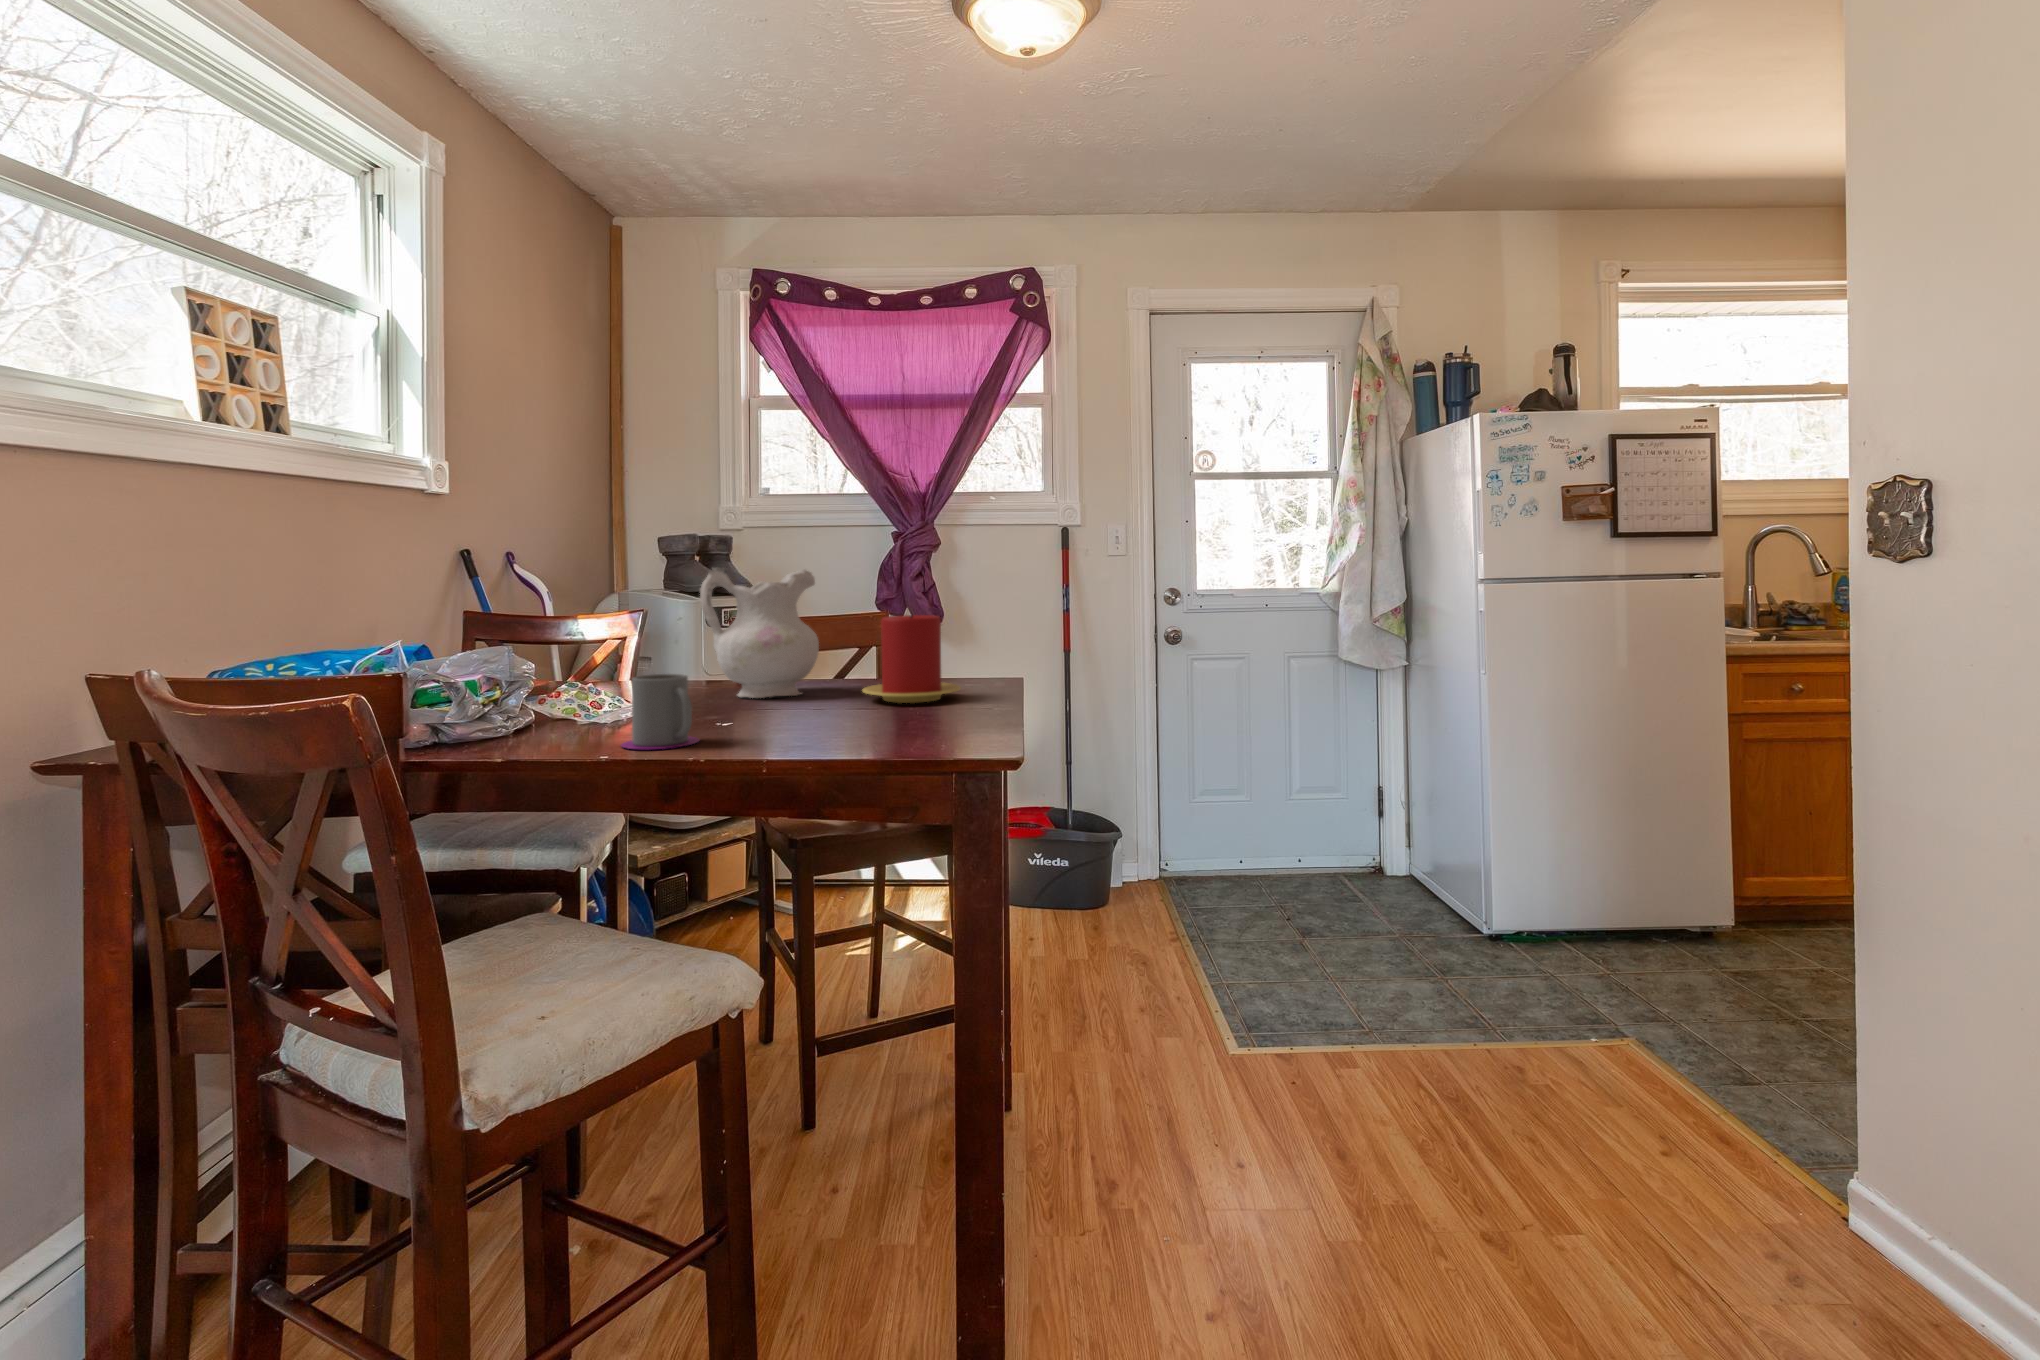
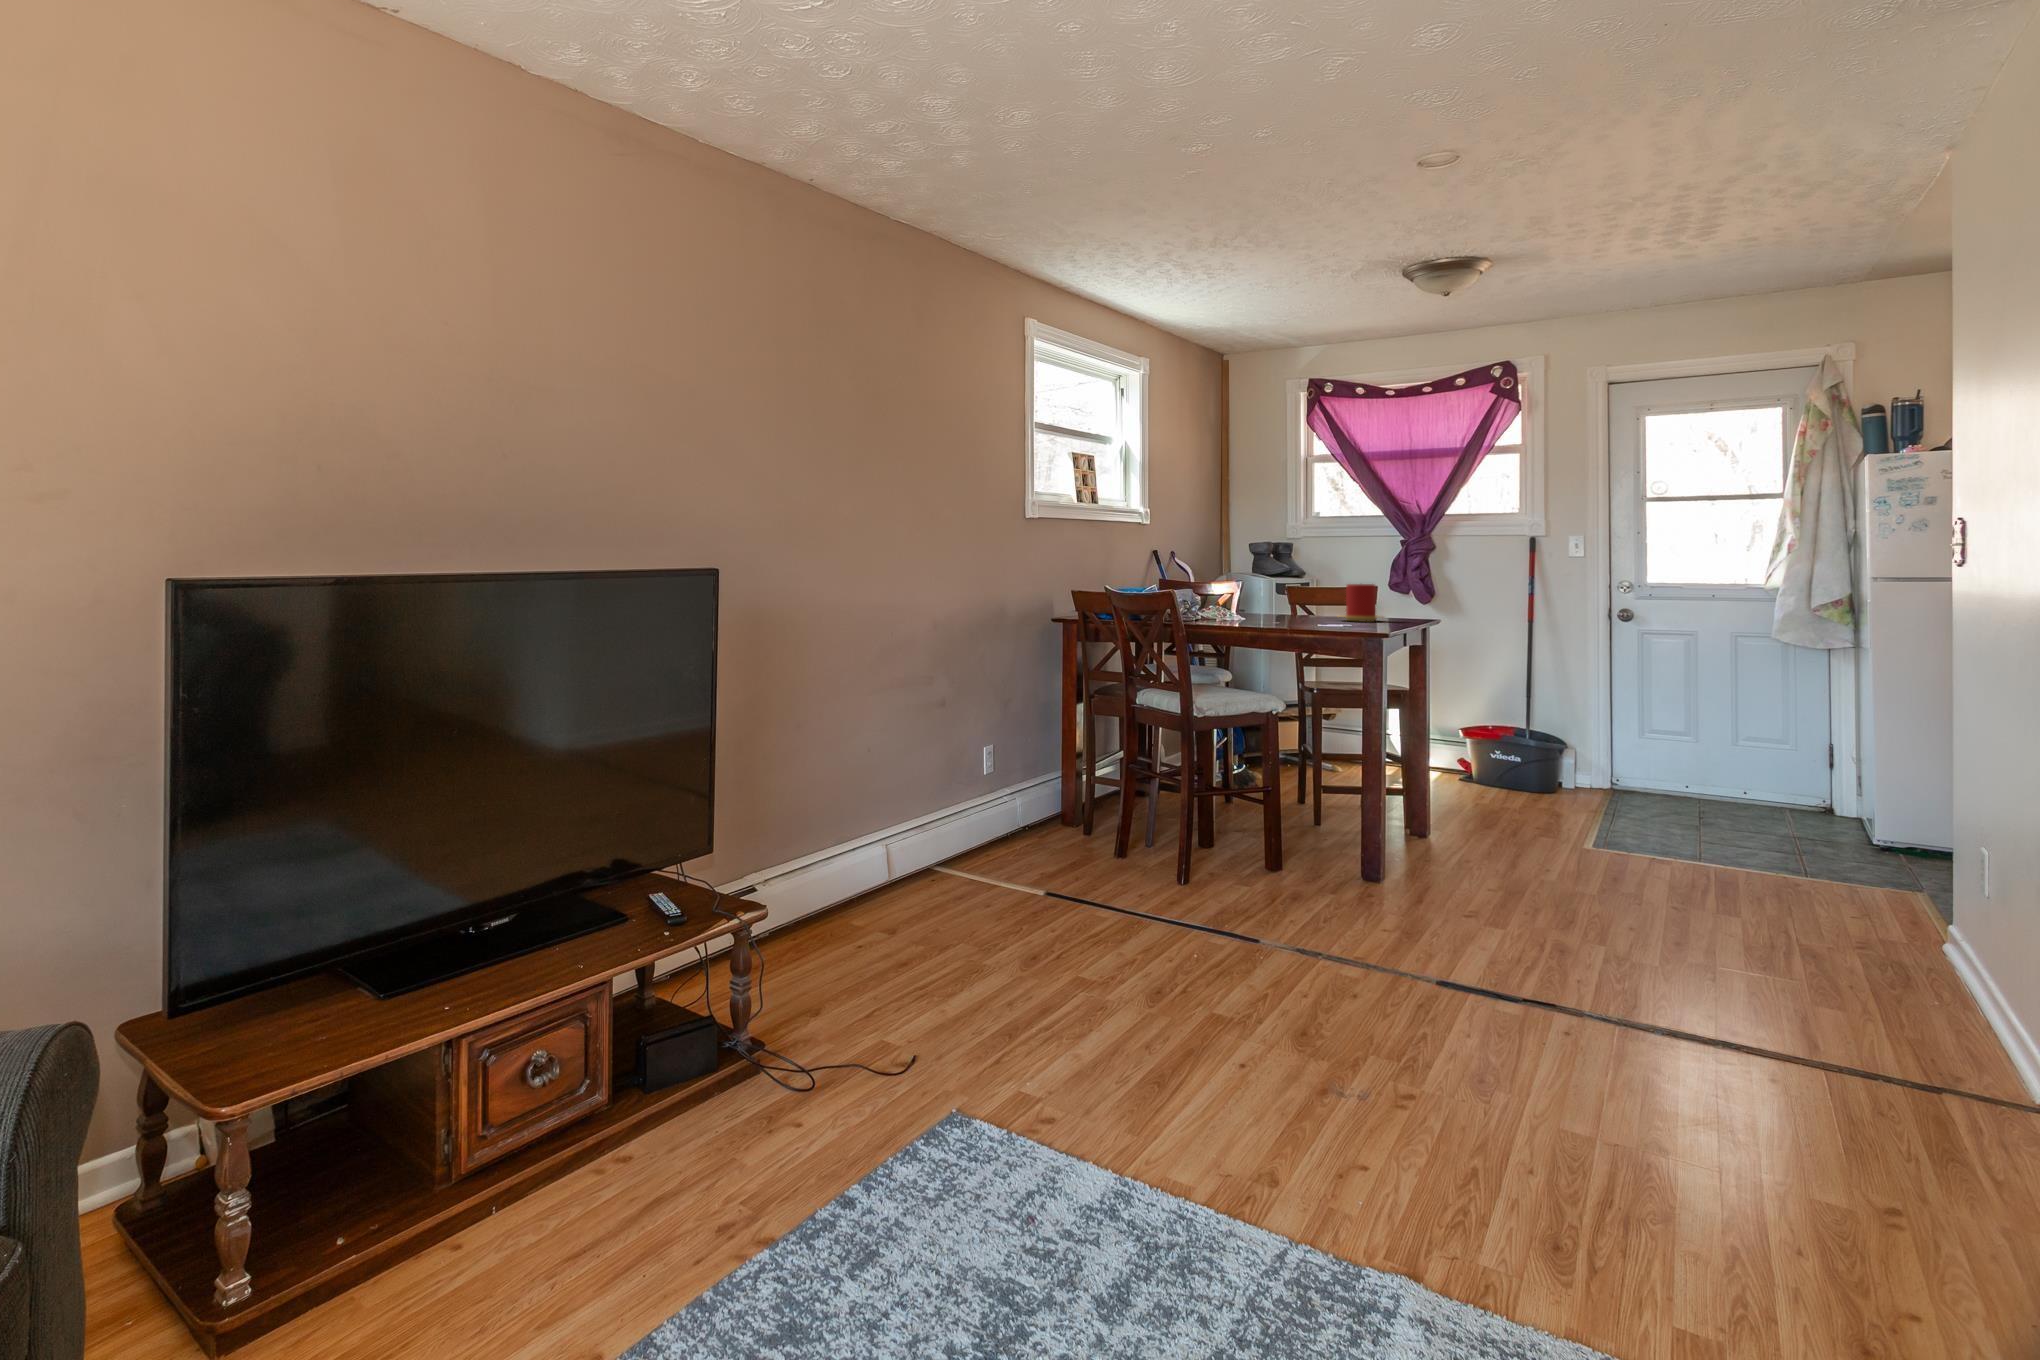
ceramic pitcher: present [700,568,819,698] -> none [1266,561,1320,618]
mug: present [621,674,699,749] -> none [1233,599,1262,624]

